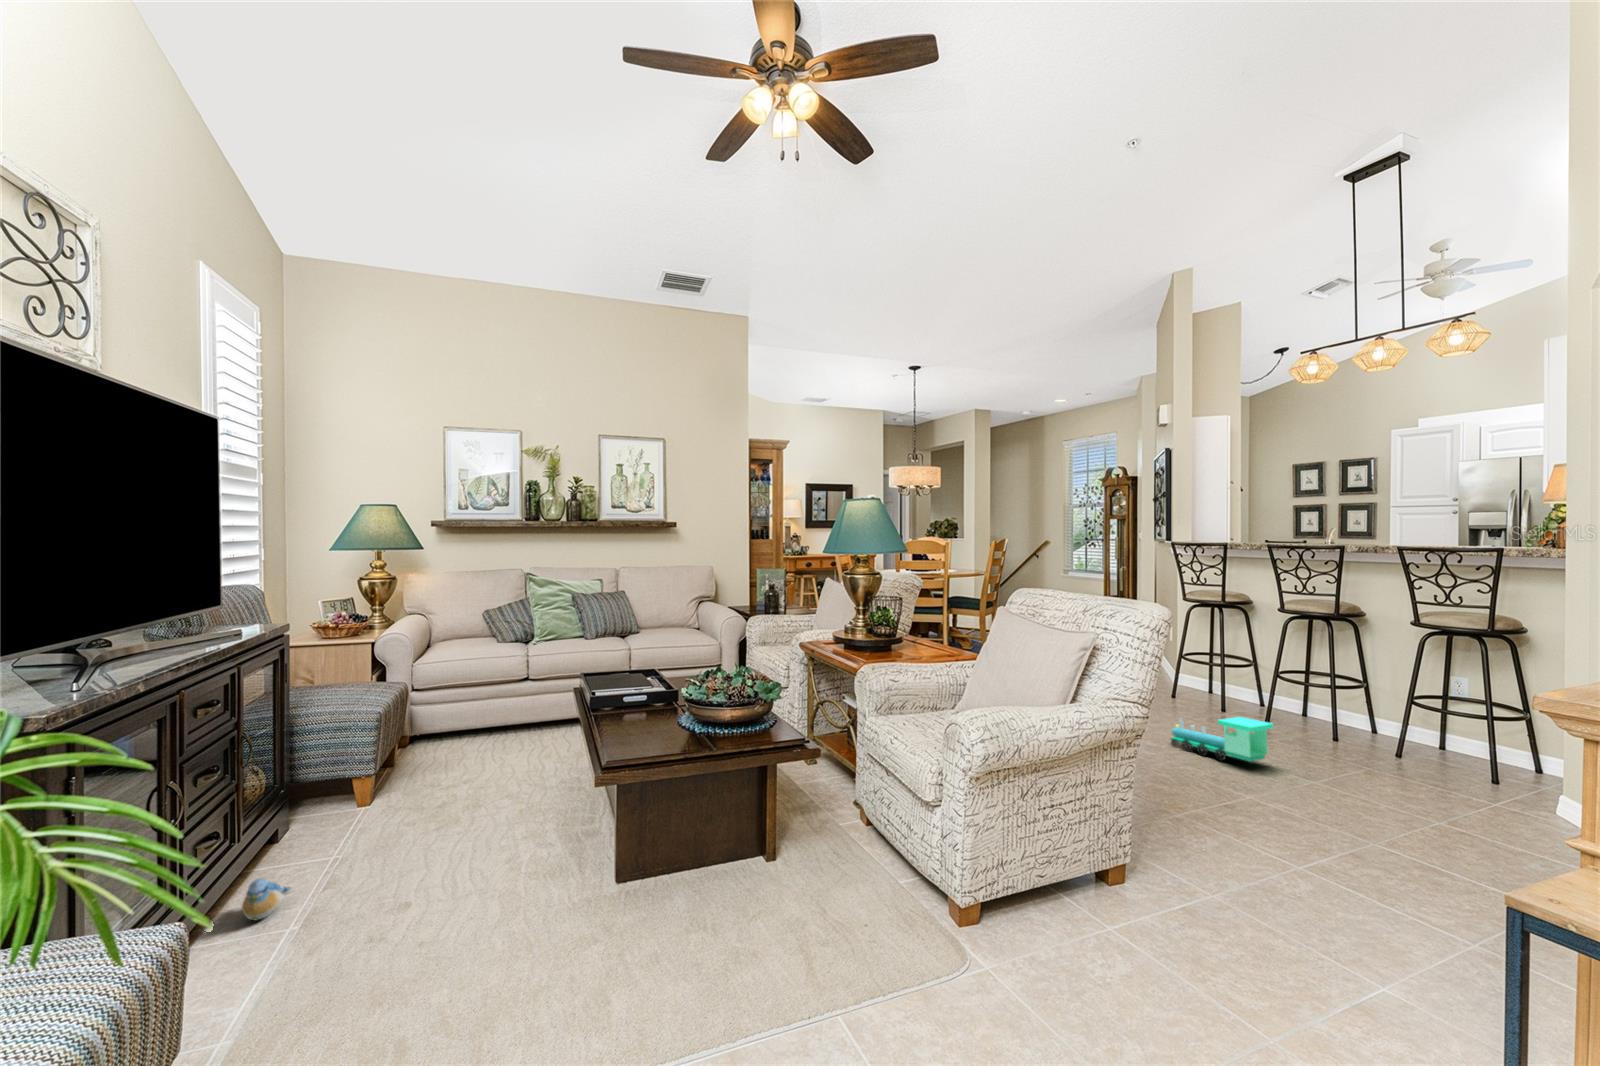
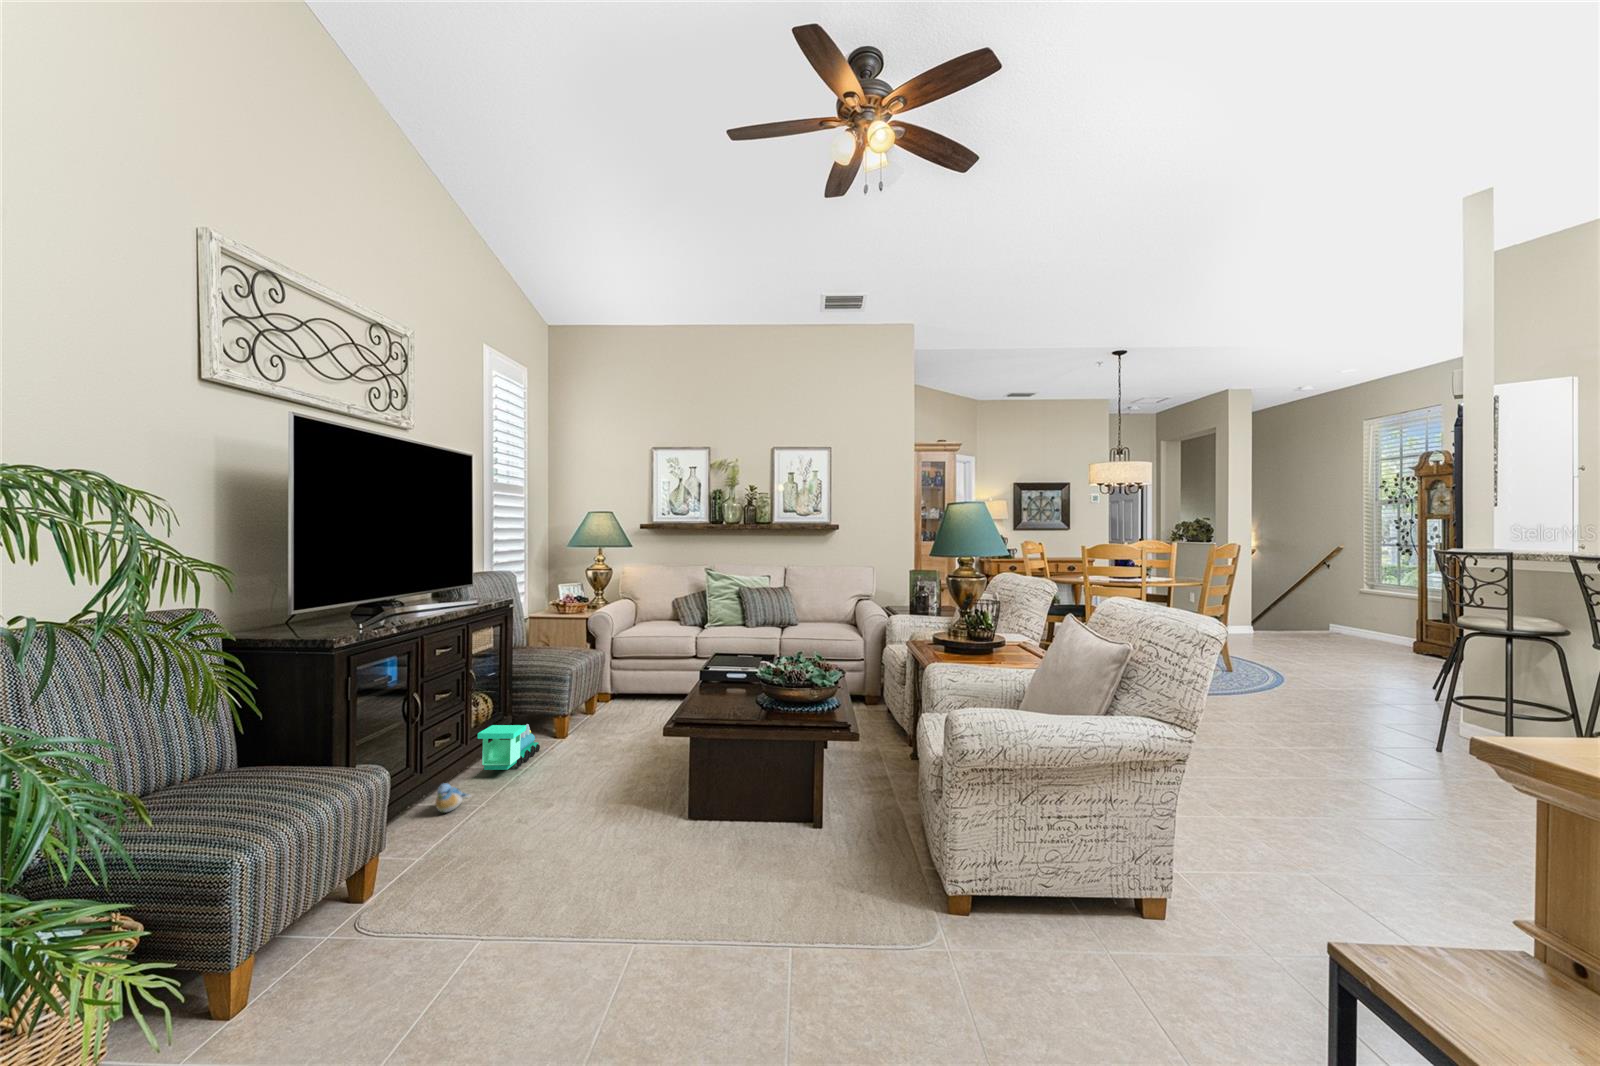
toy train: present [1170,717,1273,761] -> present [478,724,540,770]

